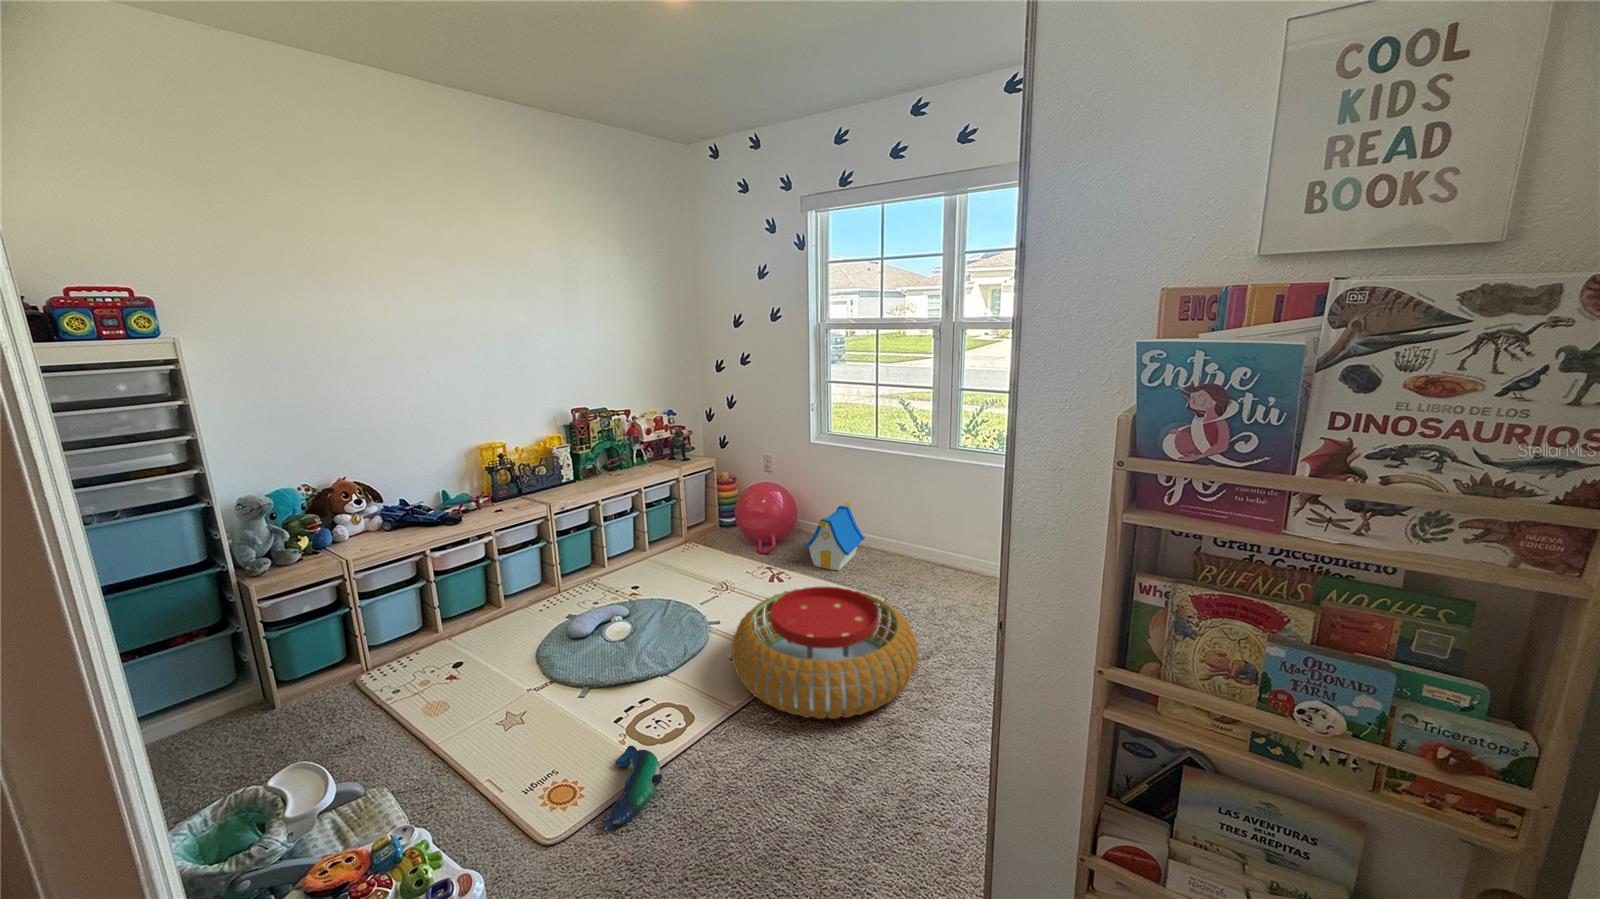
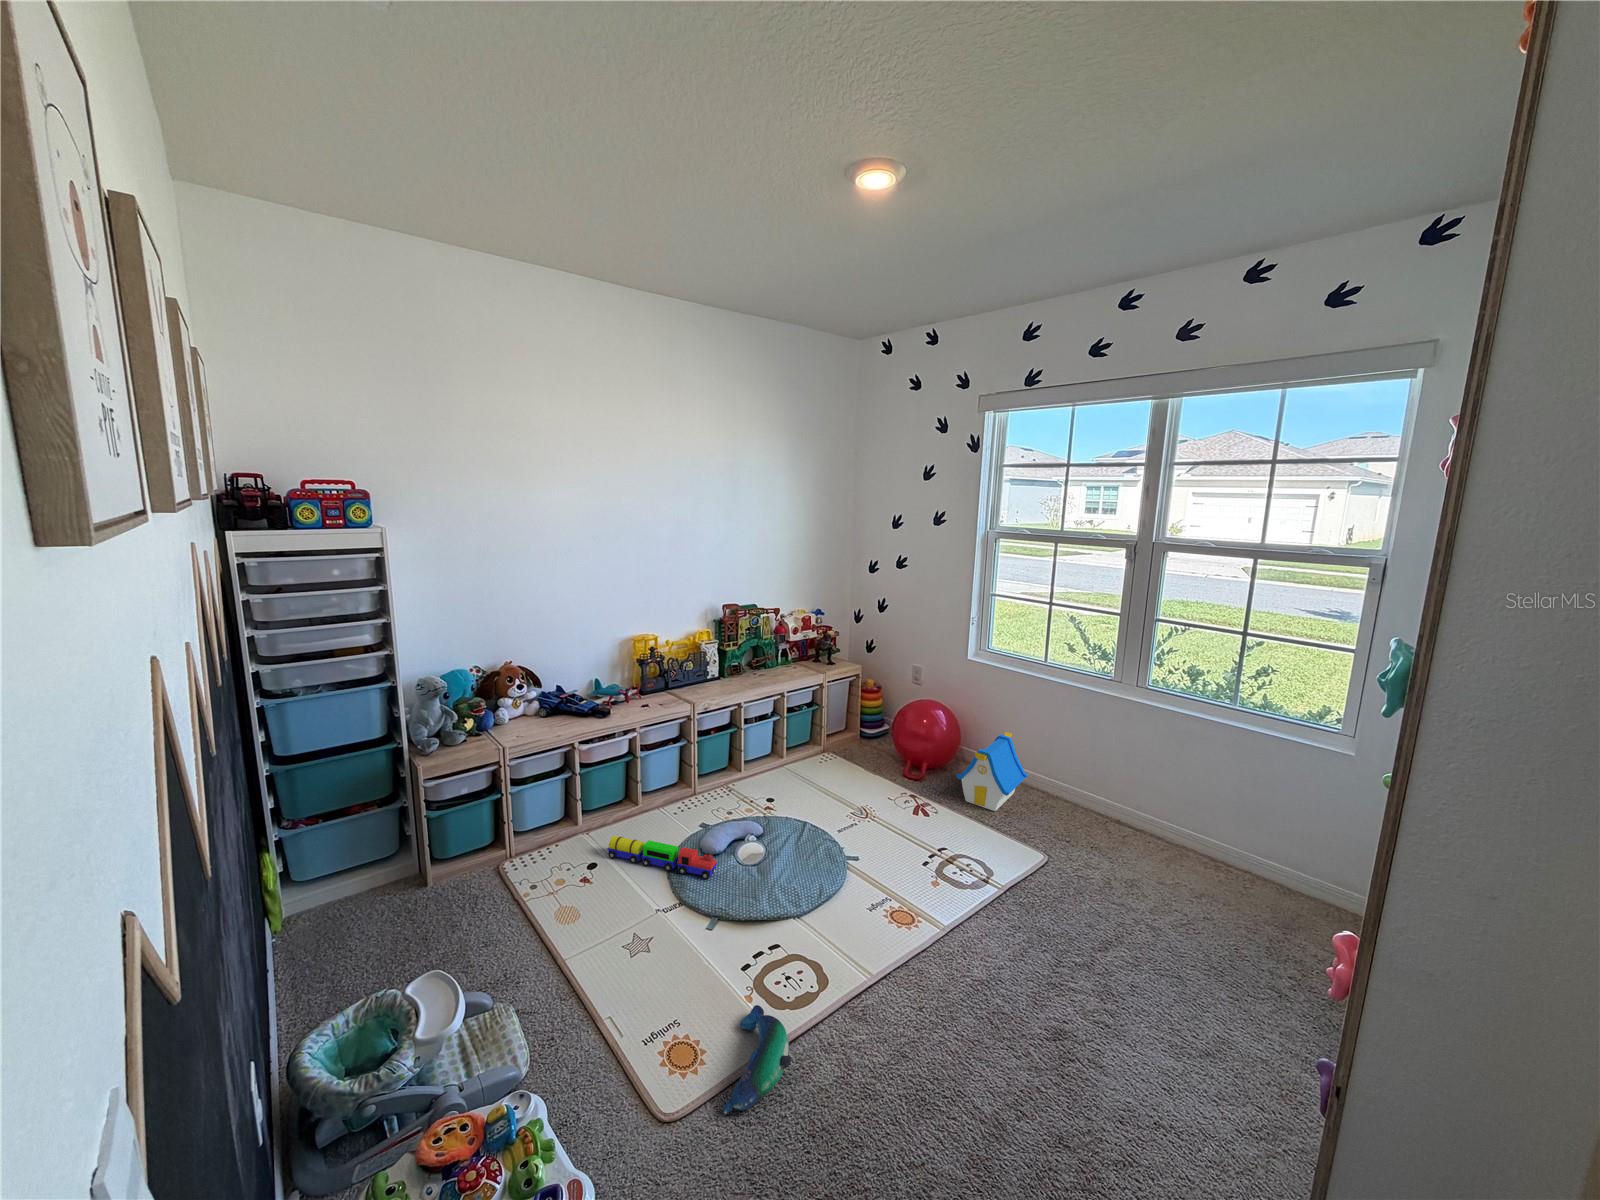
pouf: present [732,587,918,719] -> none [873,836,1102,1018]
toy train: none [473,633,586,659] -> present [608,836,717,879]

